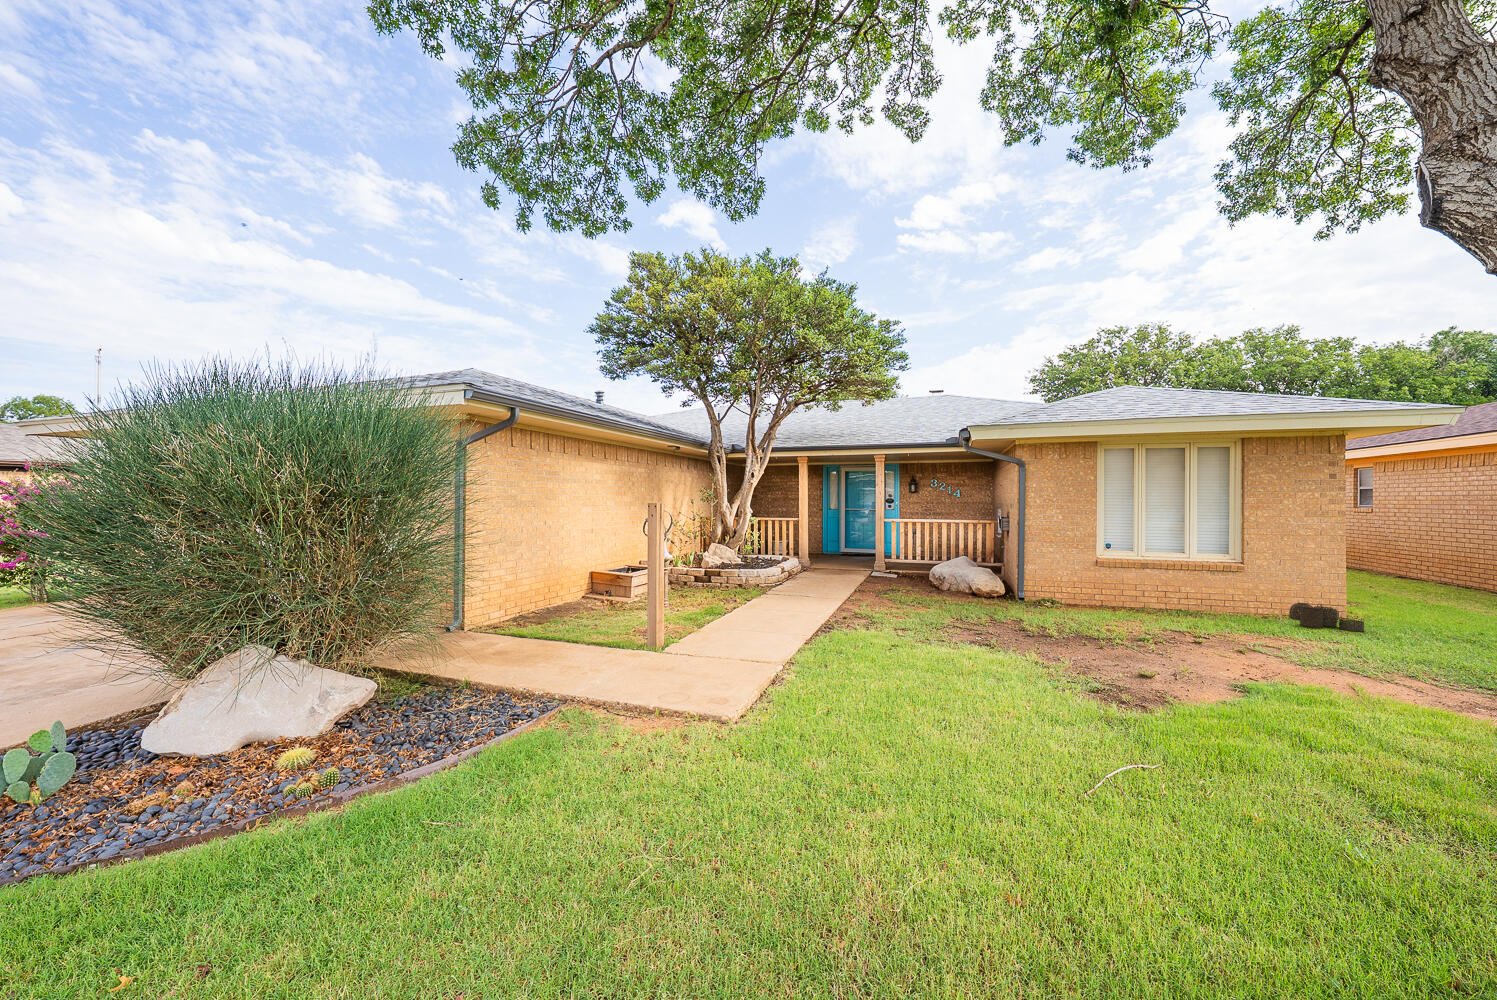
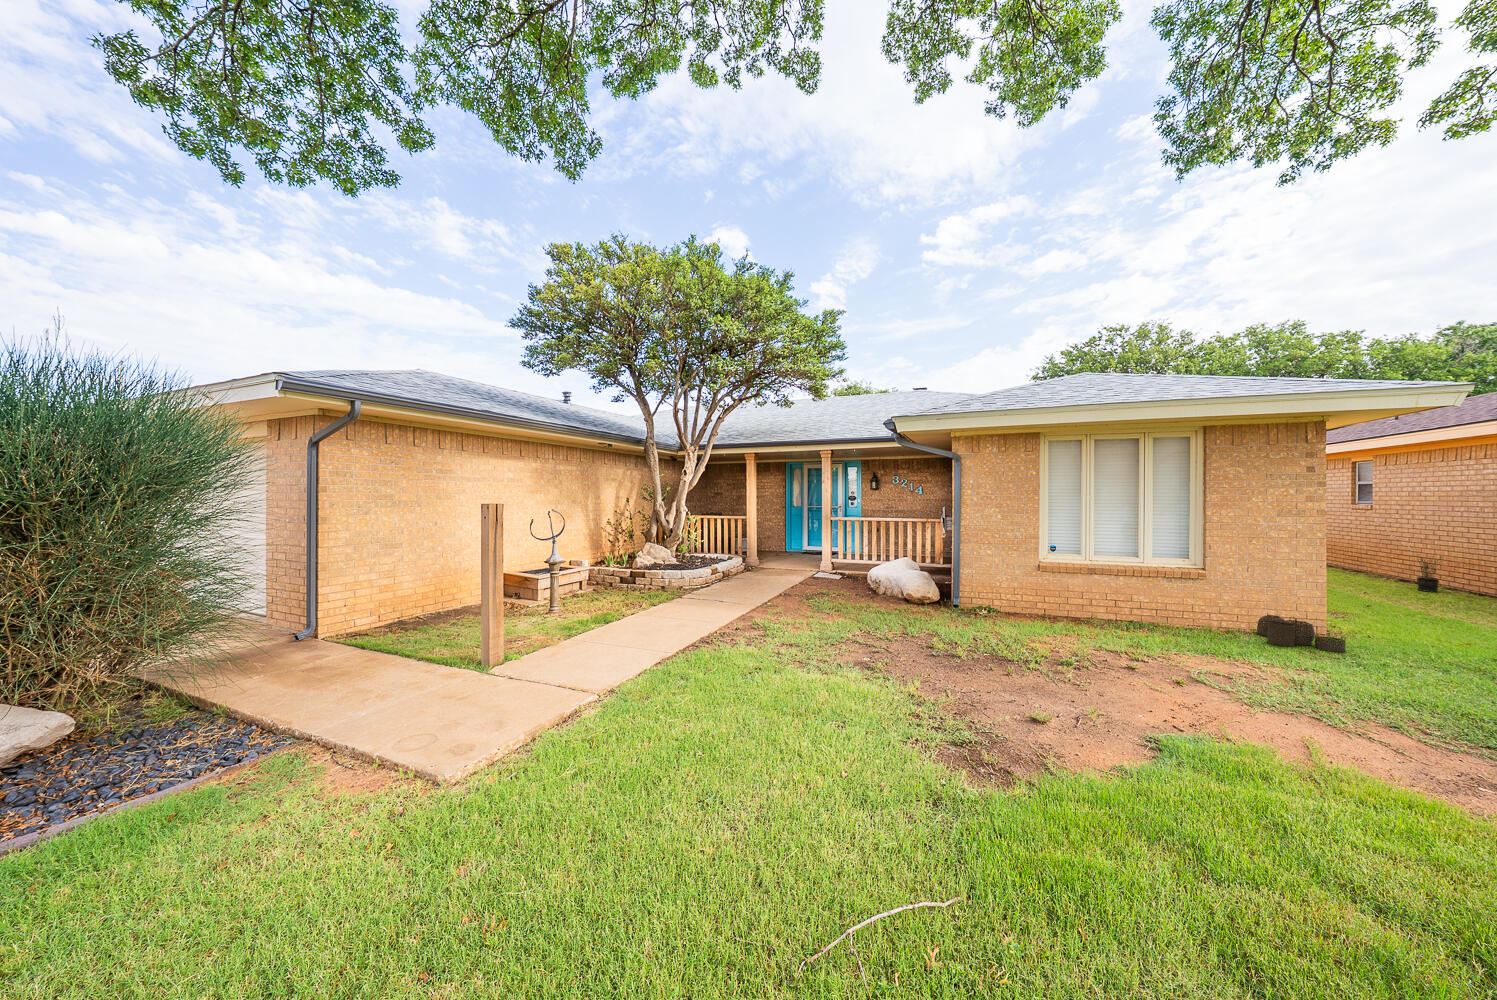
potted plant: none [1408,550,1435,585] -> present [1417,557,1439,592]

